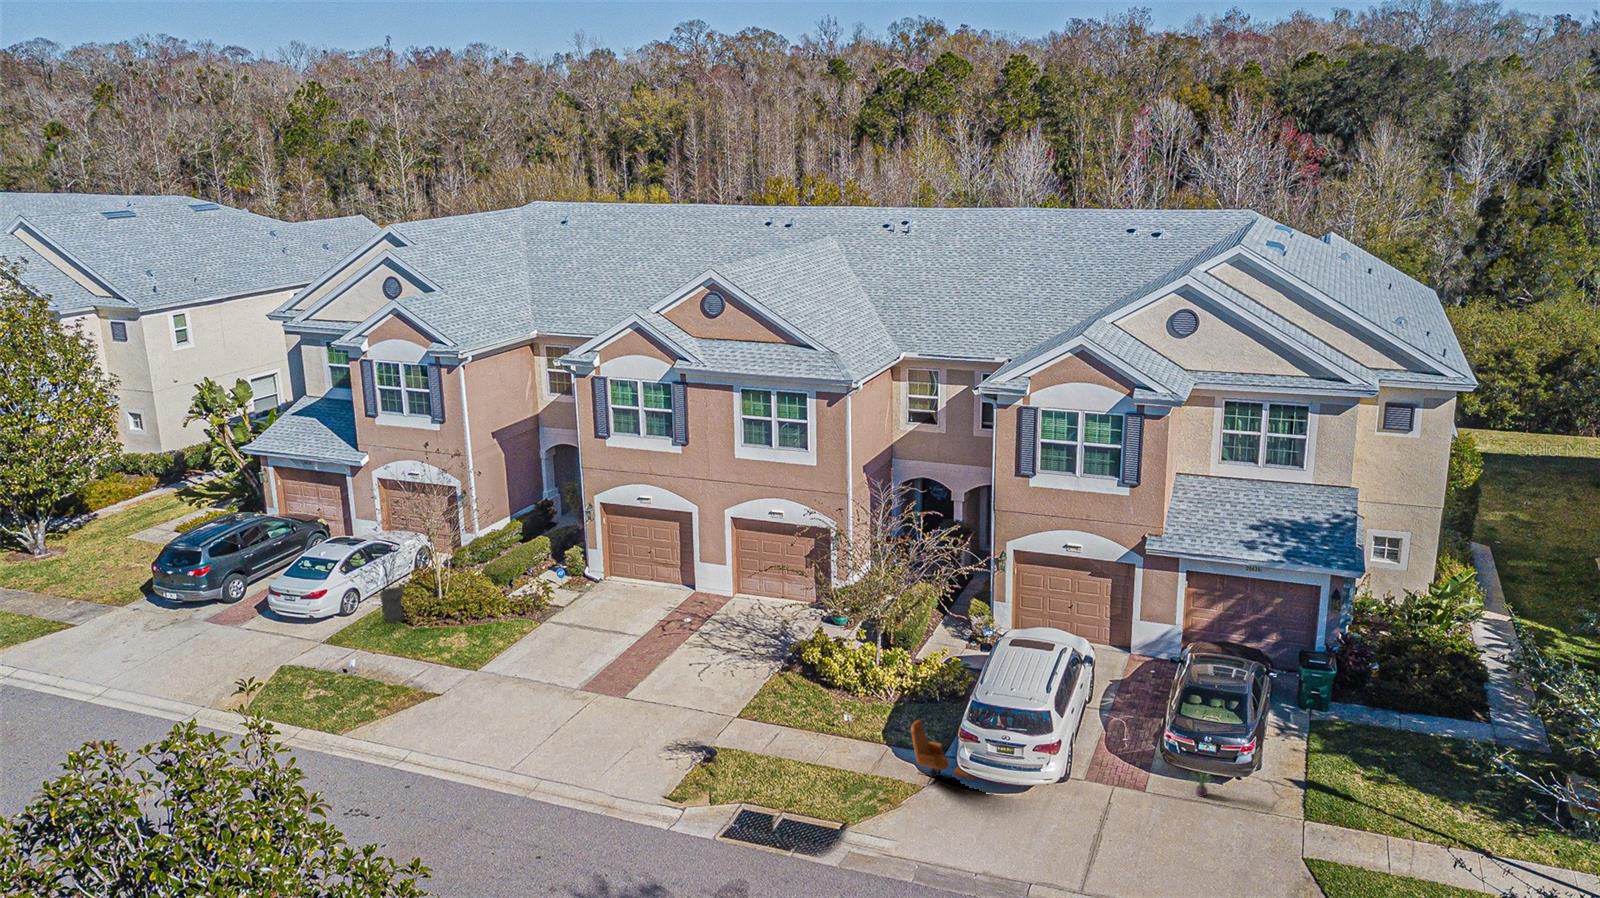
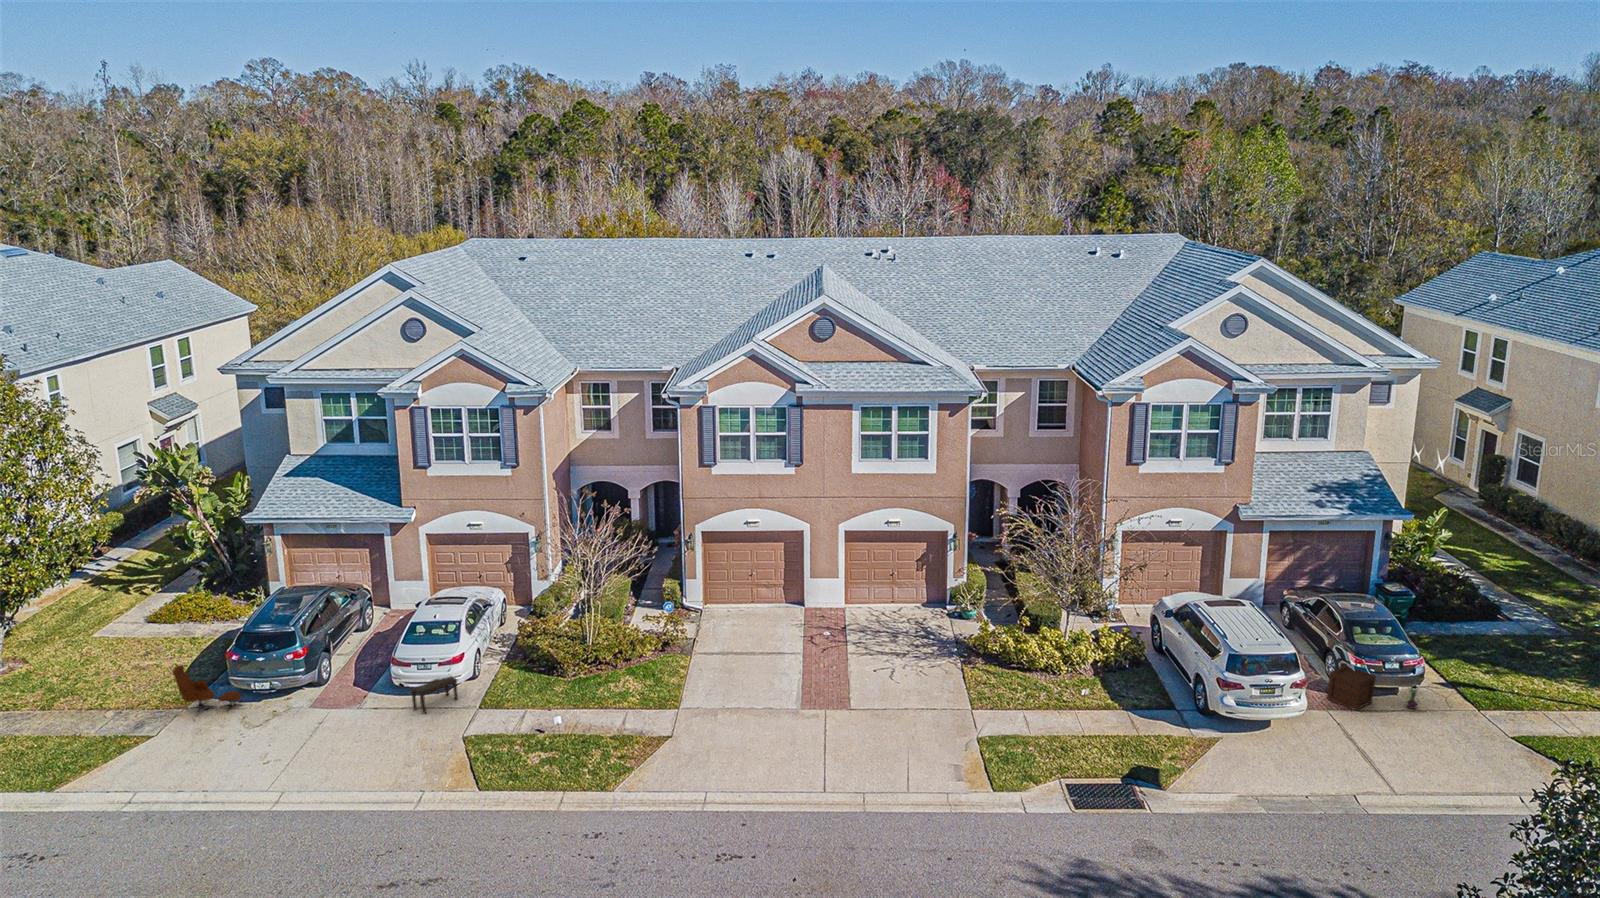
trash can: present [380,587,404,623] -> none [522,643,548,682]
bench: none [277,604,319,635] -> present [412,676,458,713]
lounge chair: present [911,720,974,780] -> present [172,665,241,710]
wooden crate: none [1111,733,1162,785] -> present [1327,666,1376,710]

